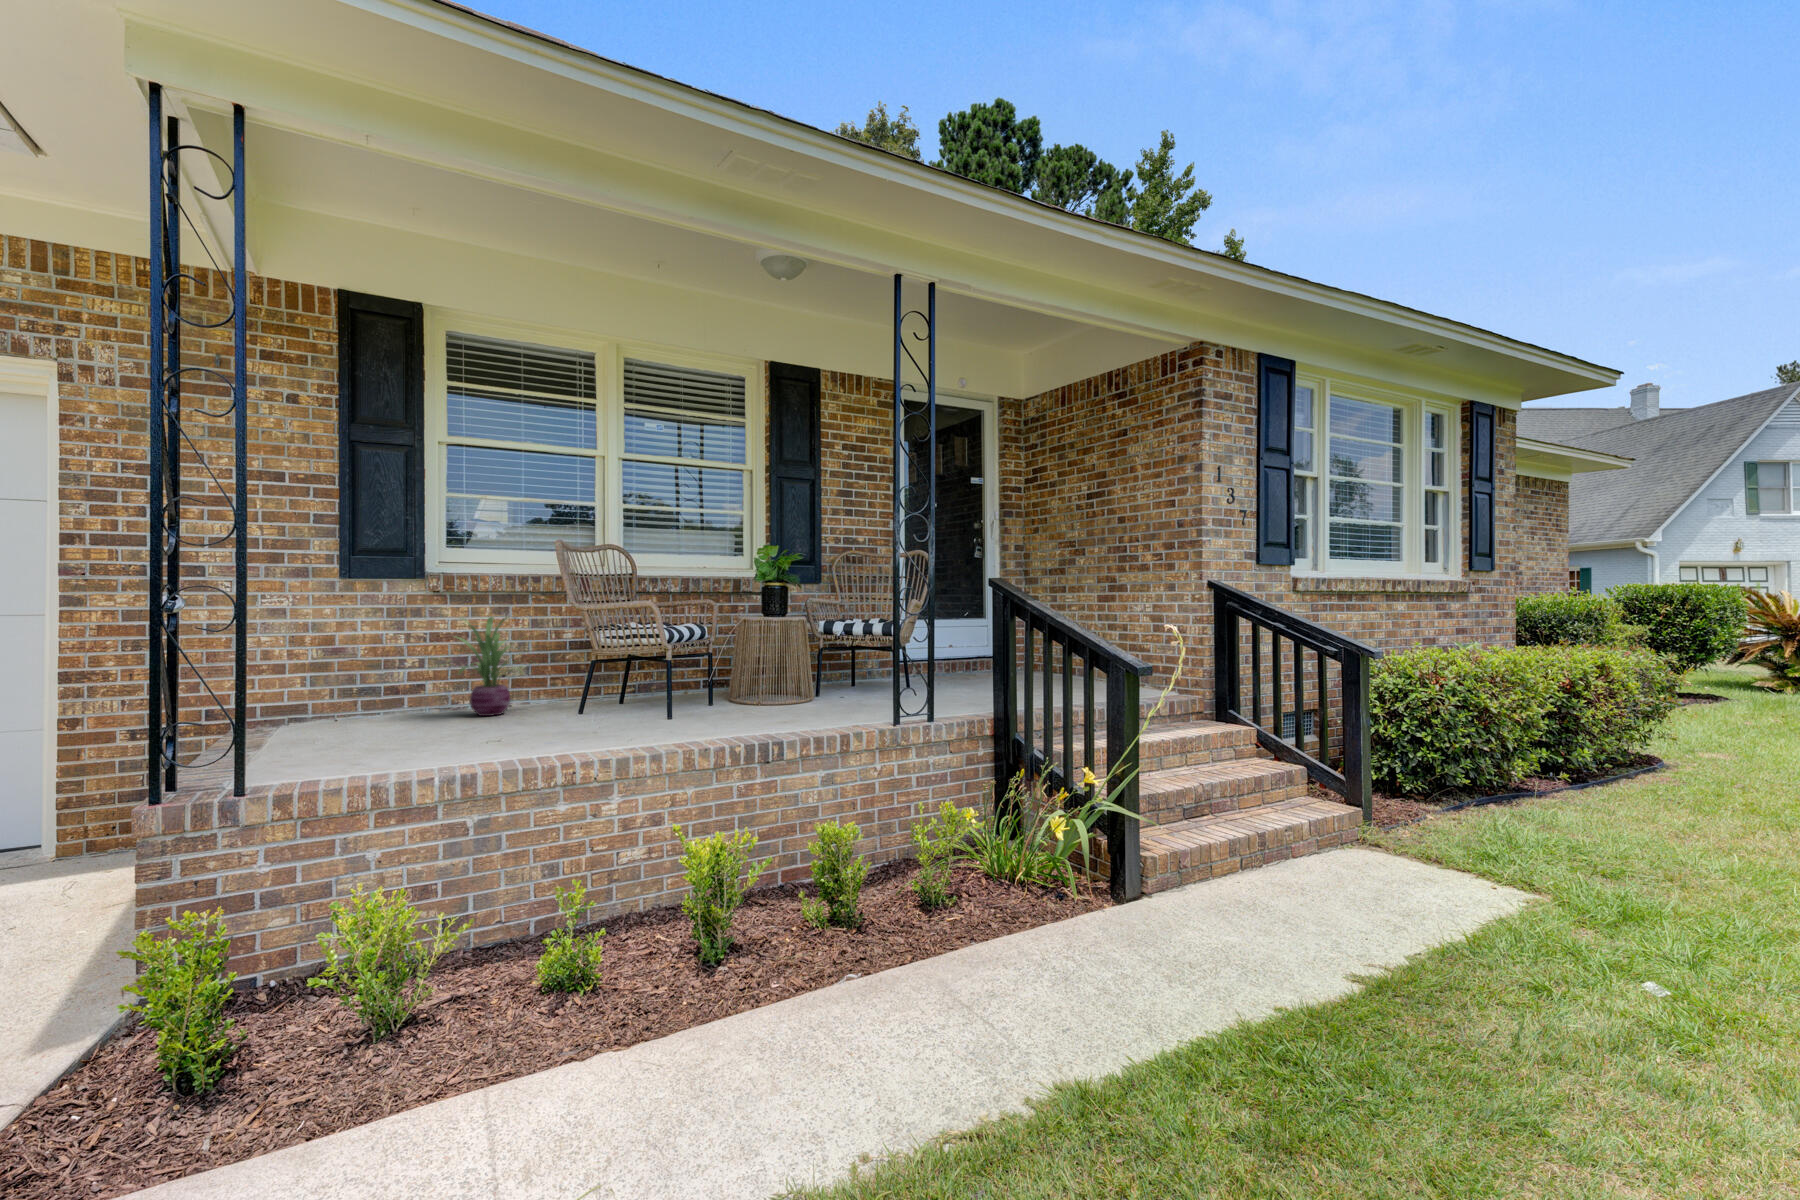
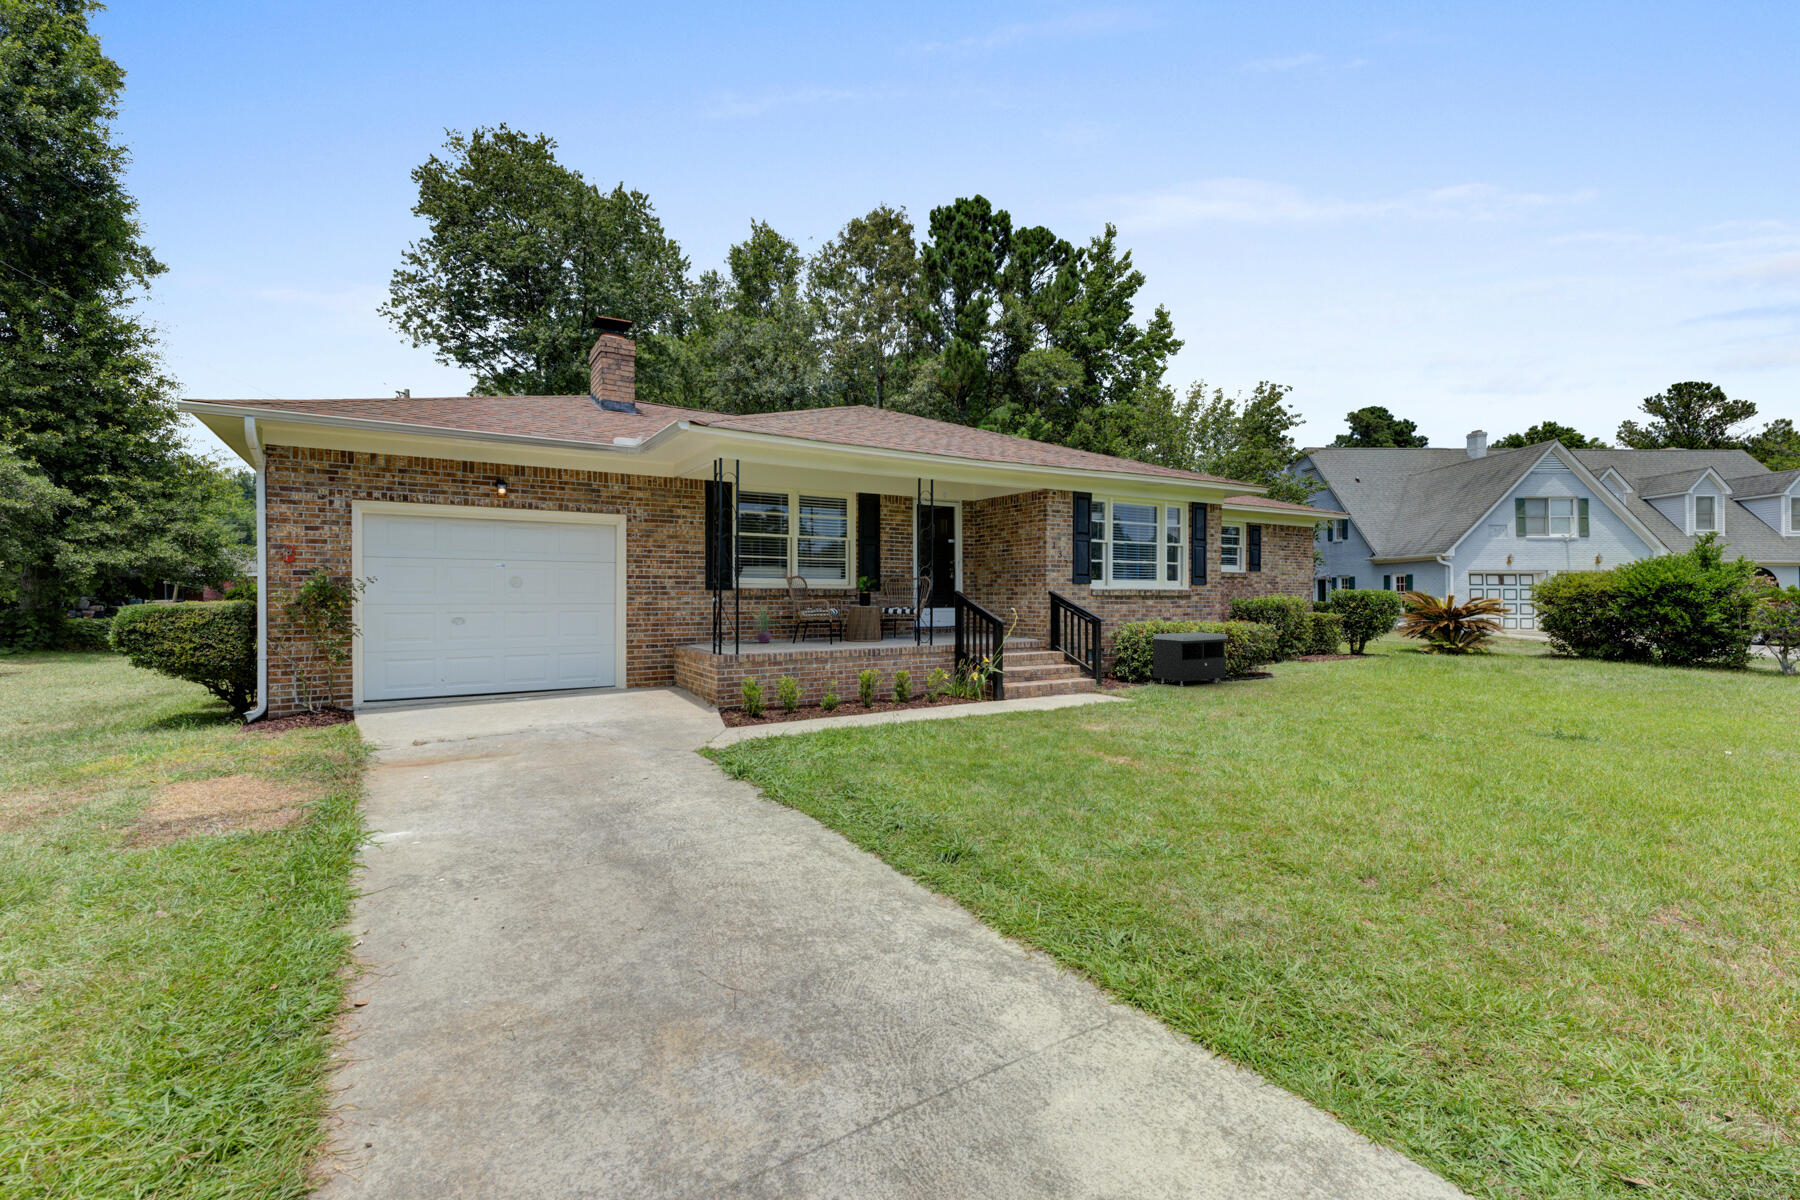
storage bench: none [1490,675,1681,821] -> present [1153,632,1227,686]

